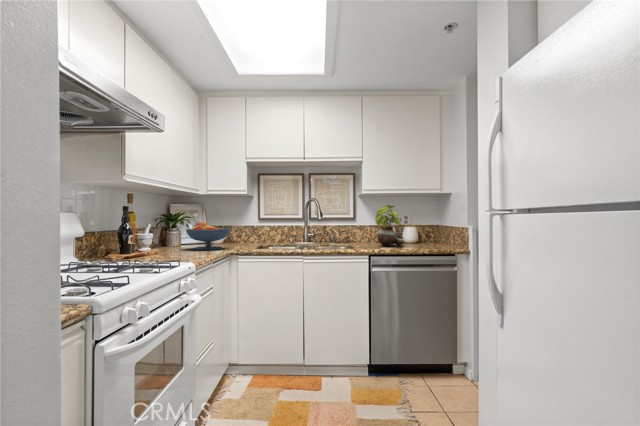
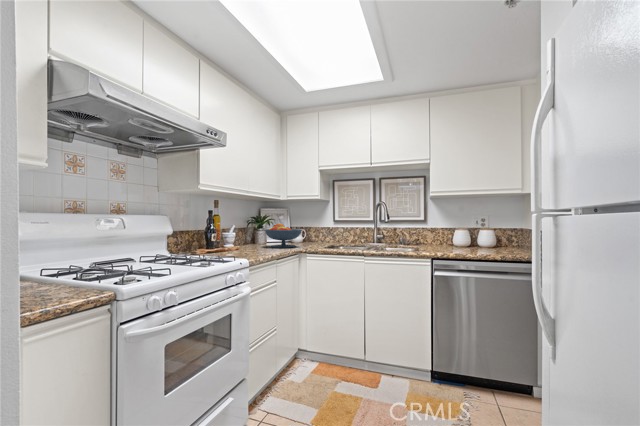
potted plant: present [375,205,404,246] -> none [441,206,477,249]

